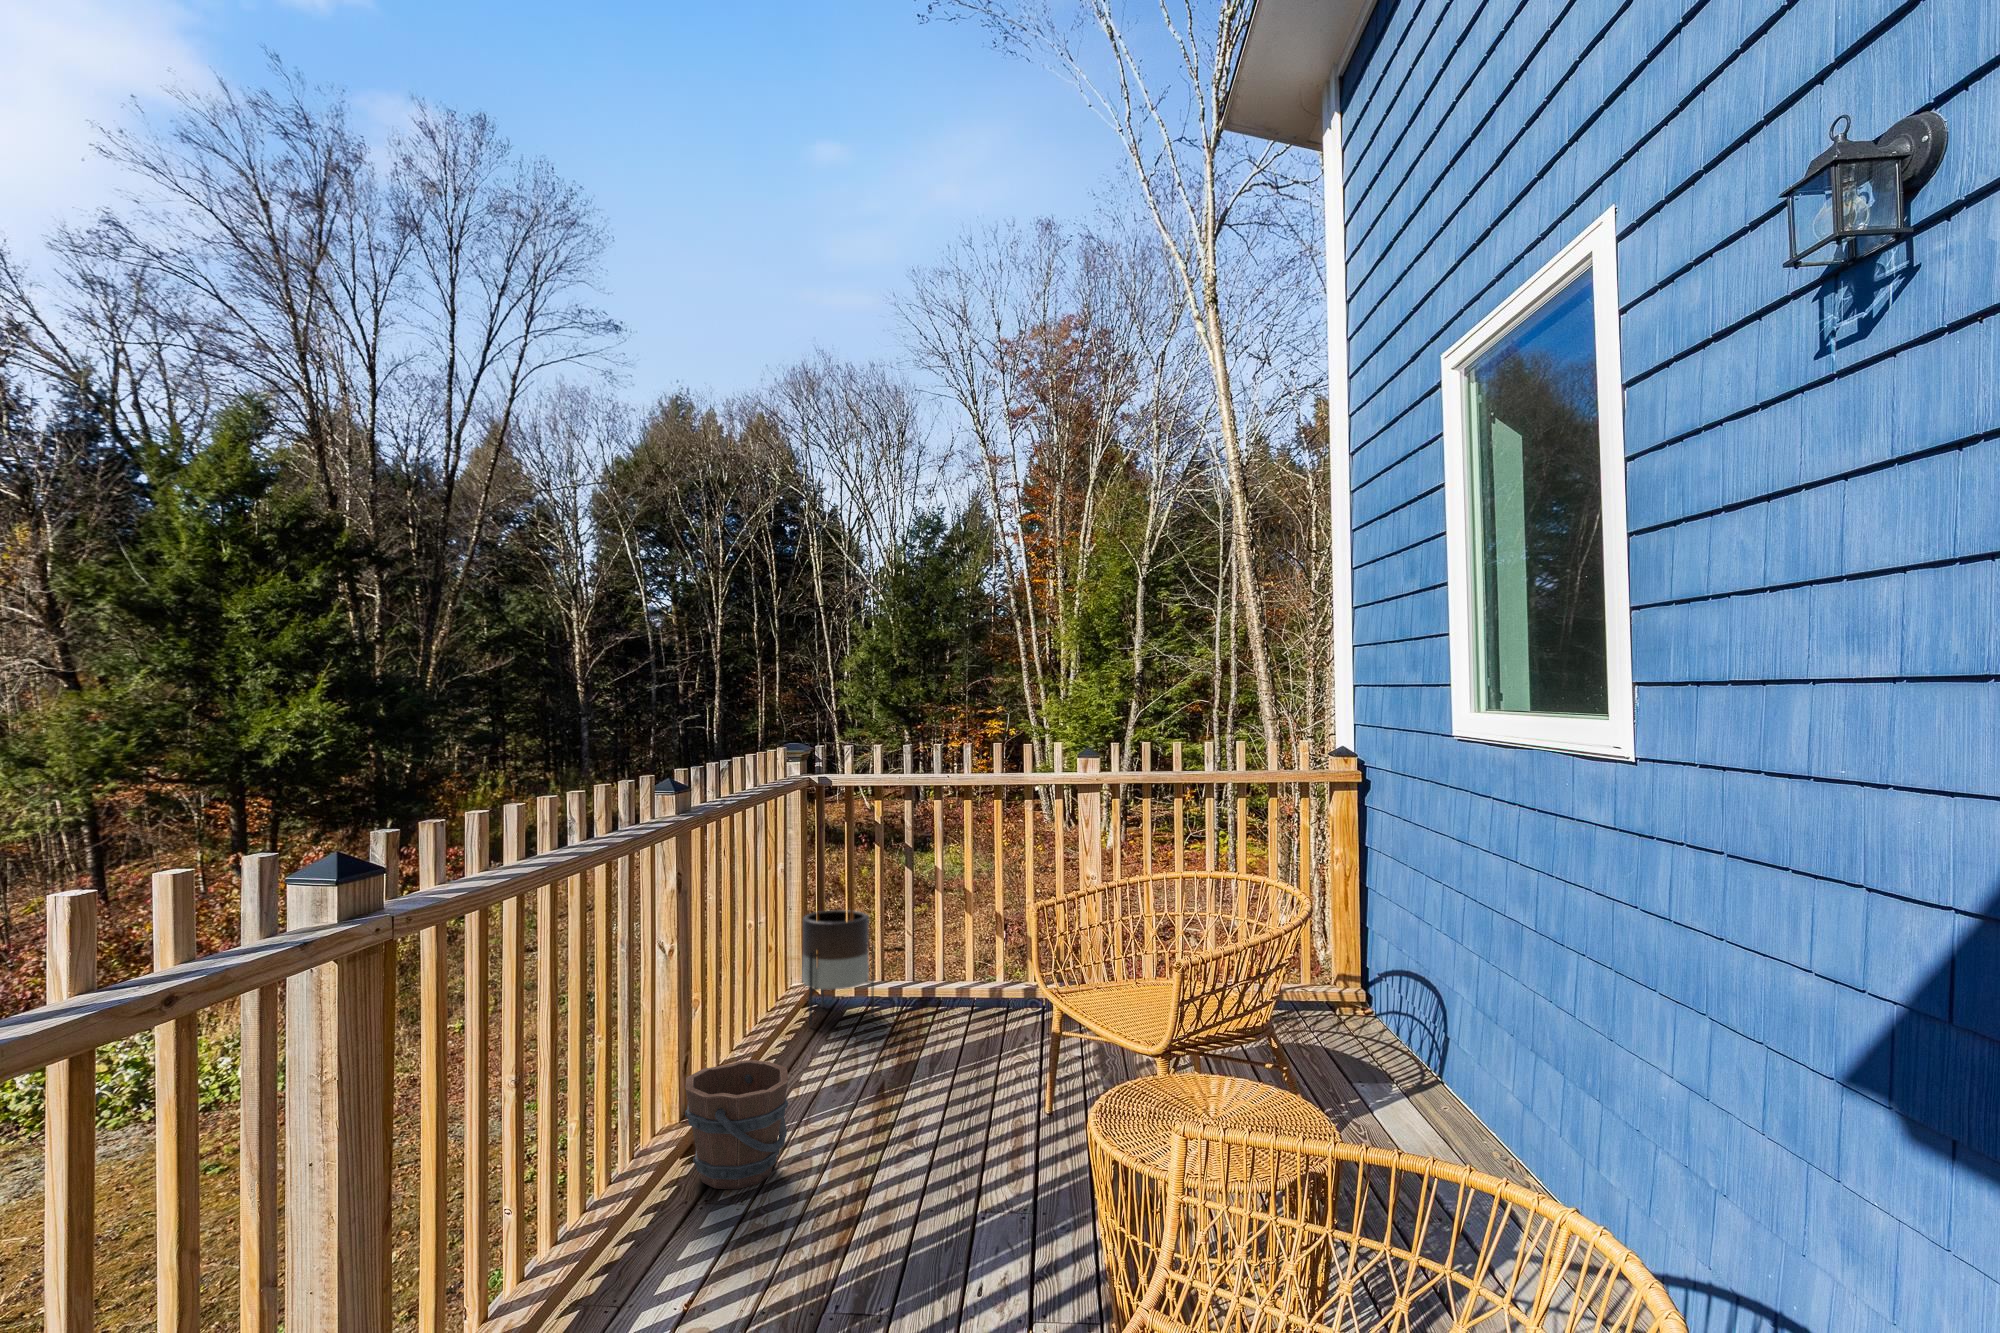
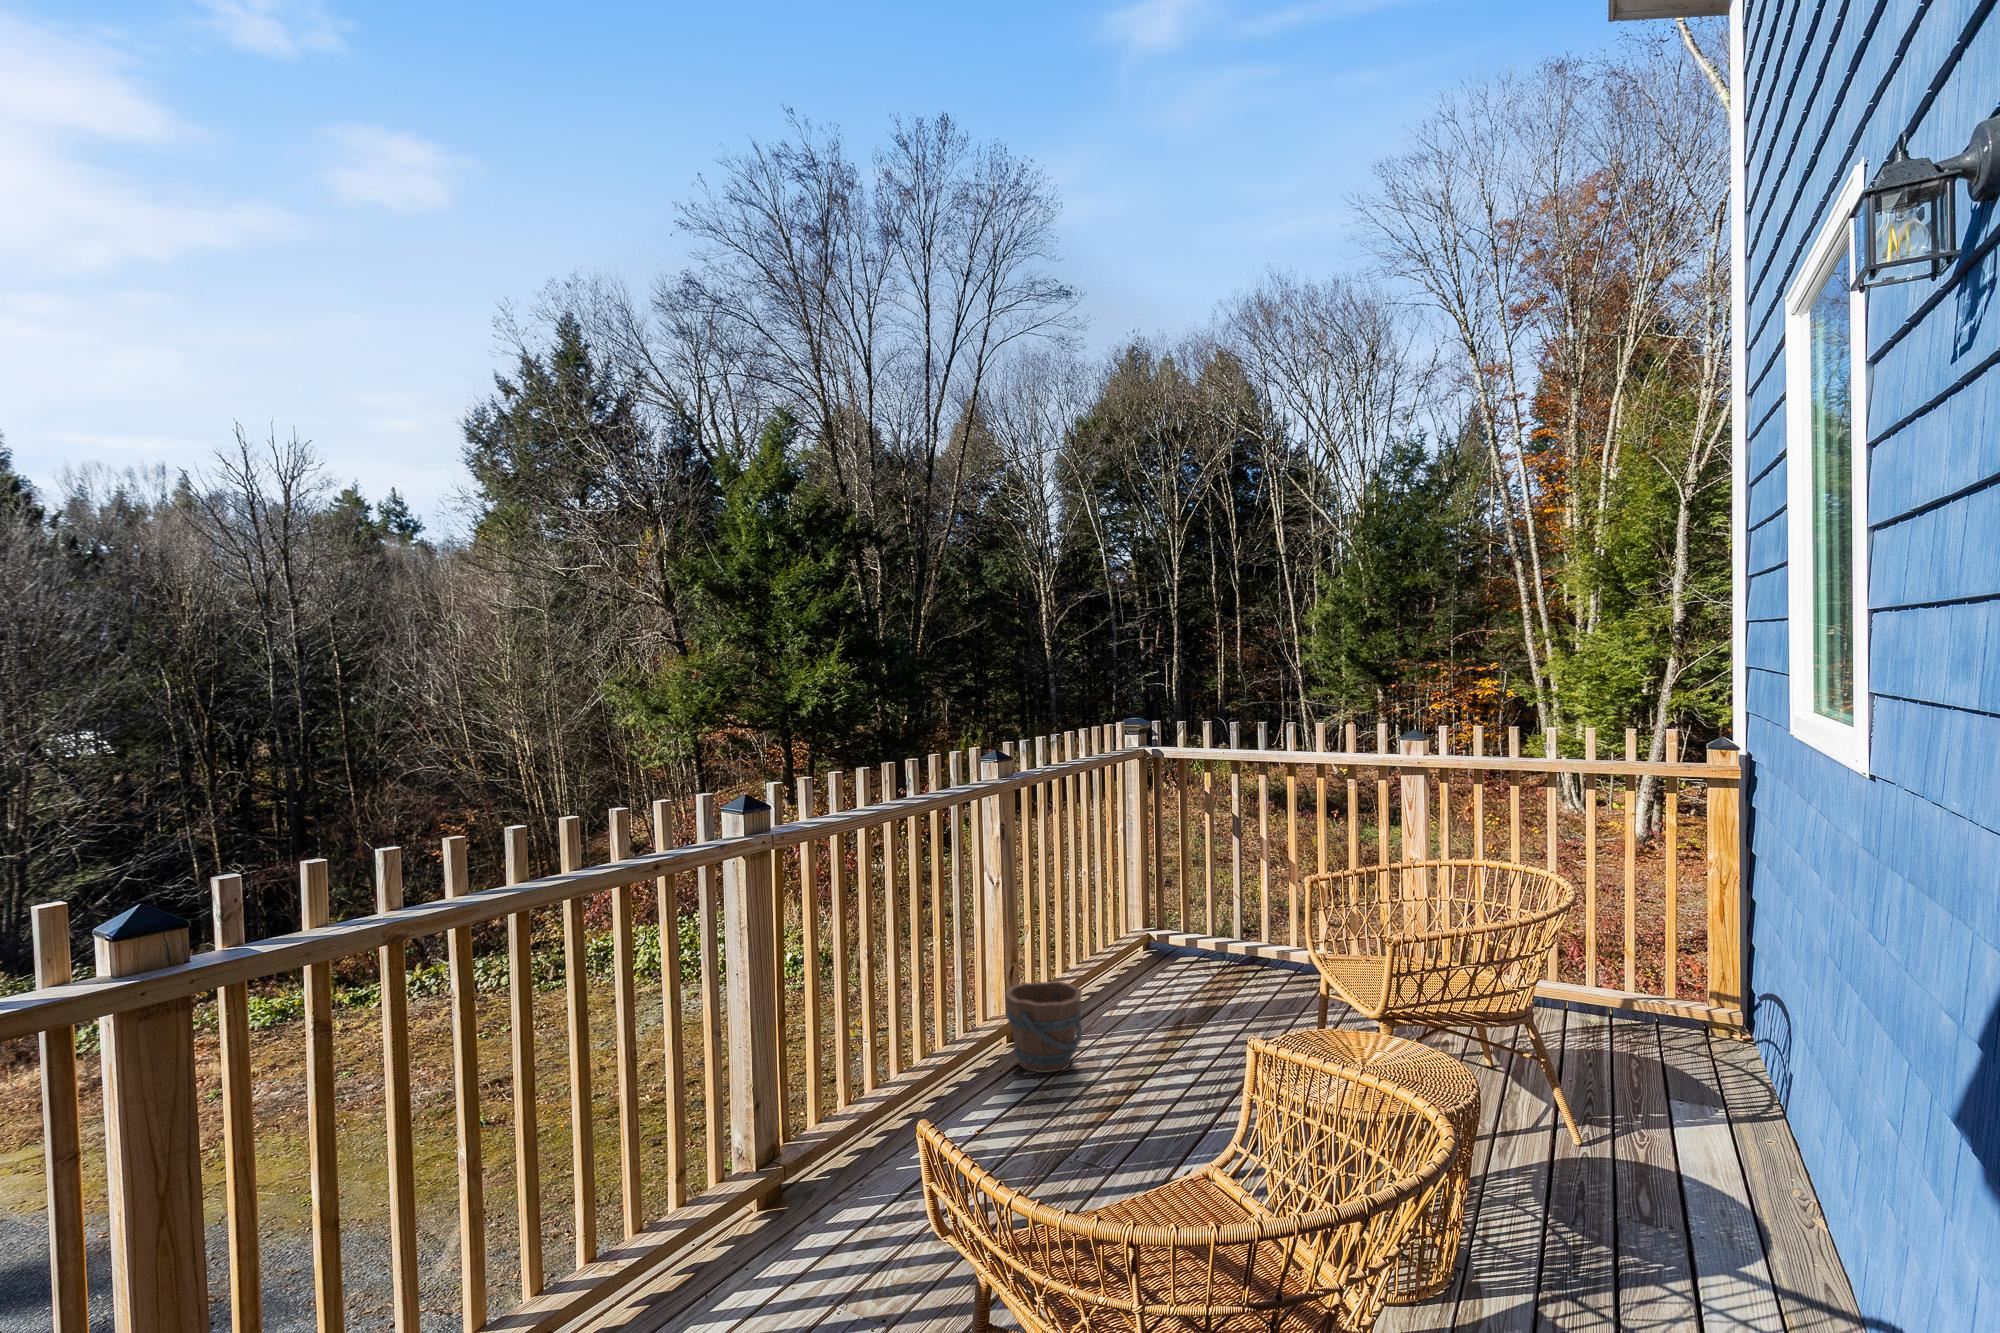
planter: present [802,910,874,1026] -> none [1144,871,1206,968]

